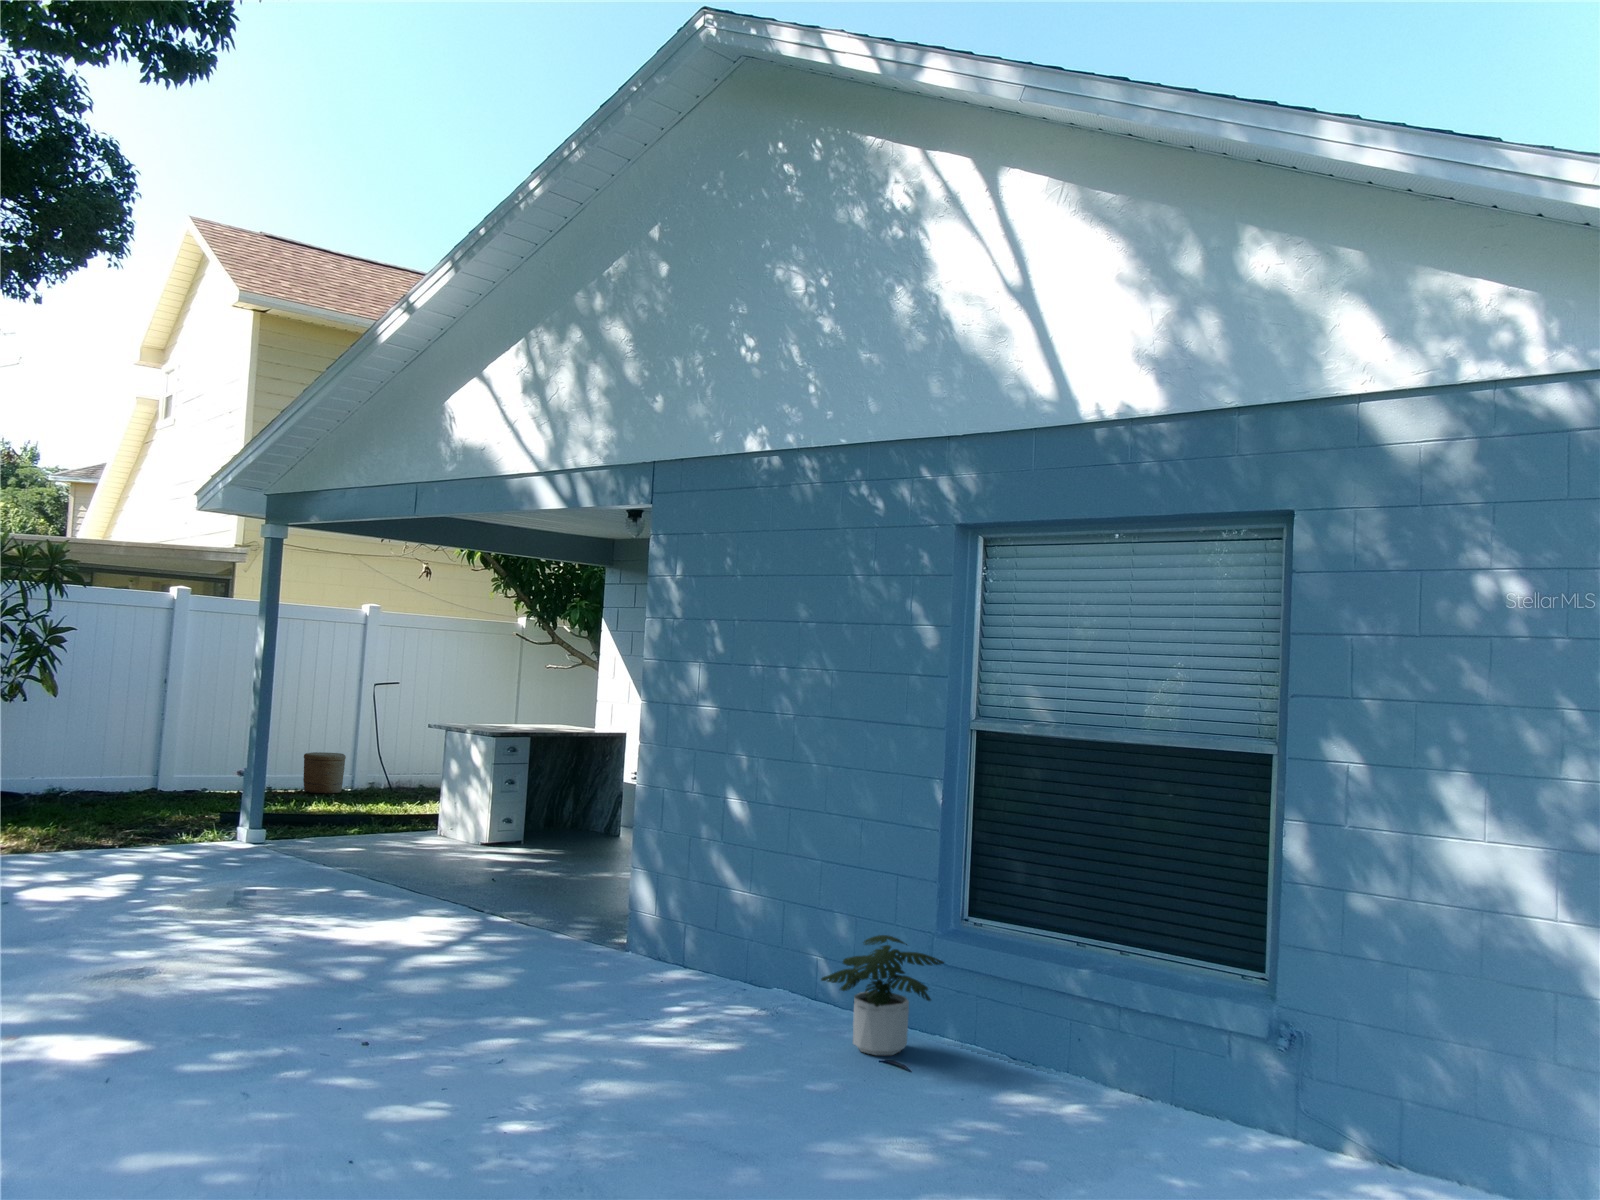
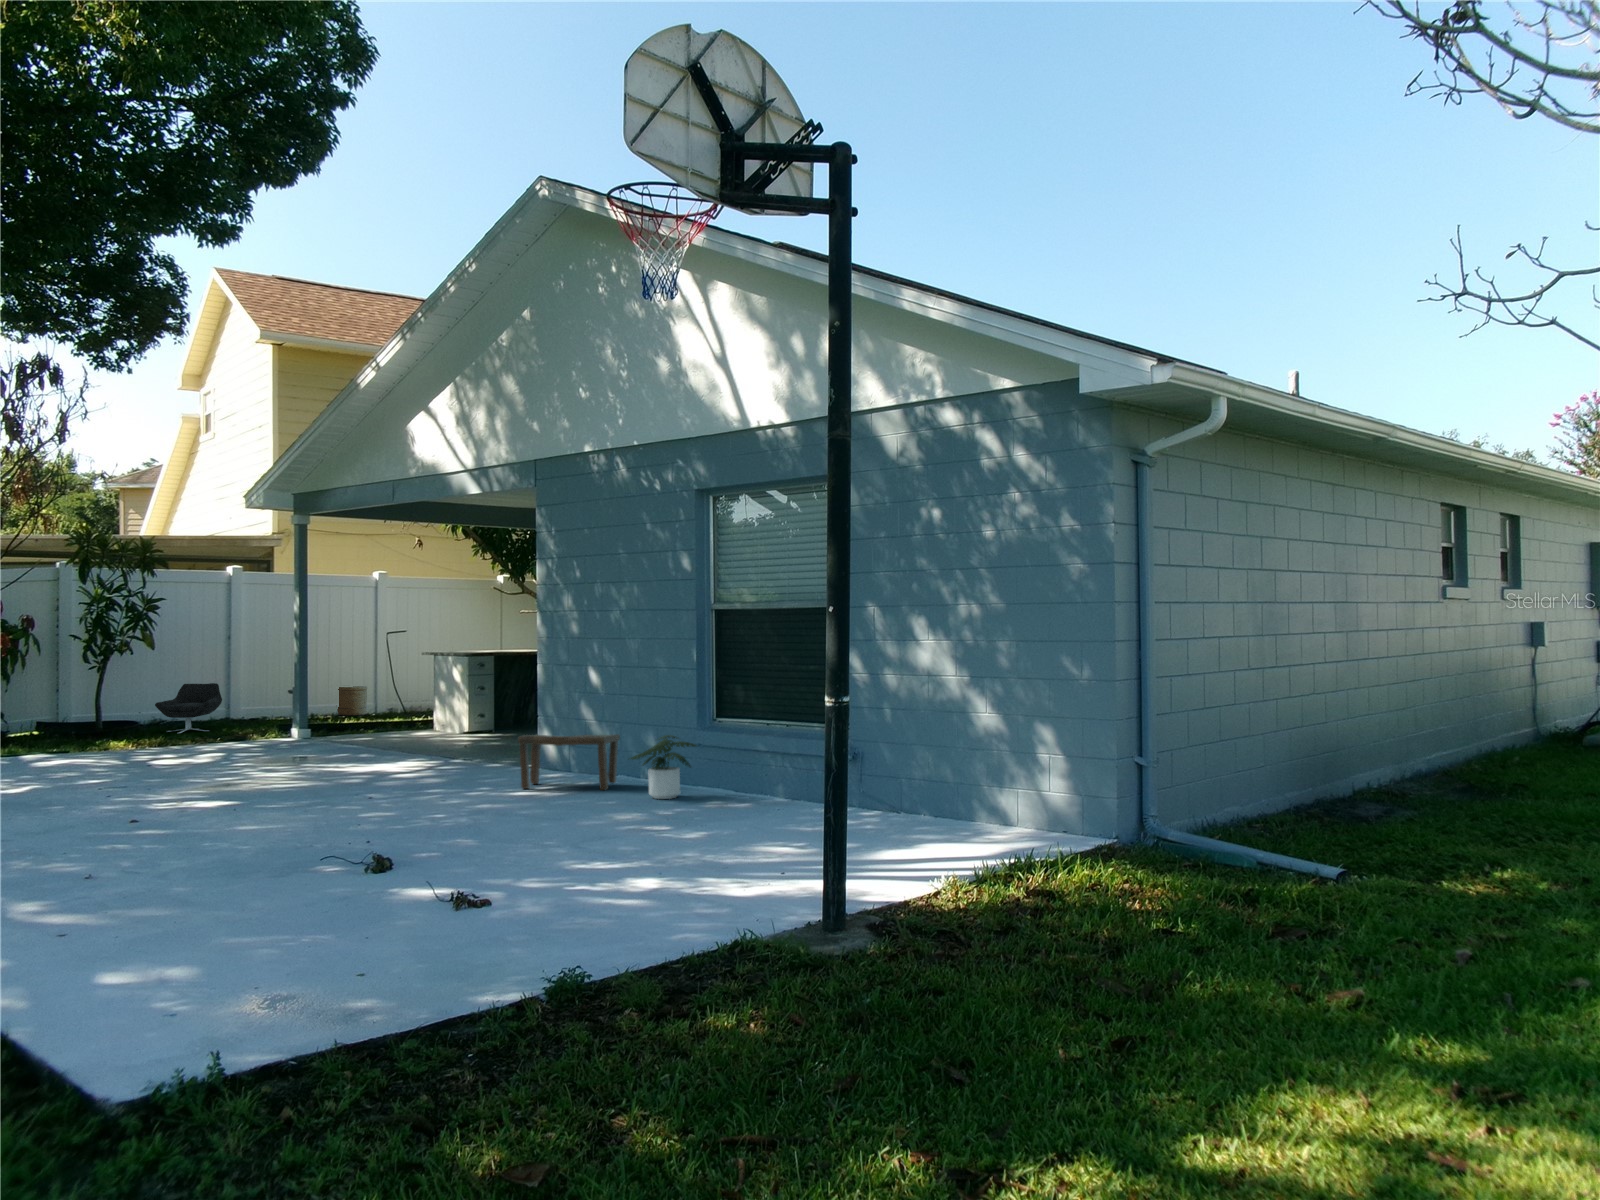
lounge chair: none [52,743,148,815] -> present [155,683,222,733]
bench: none [615,904,782,1017] -> present [518,734,620,790]

